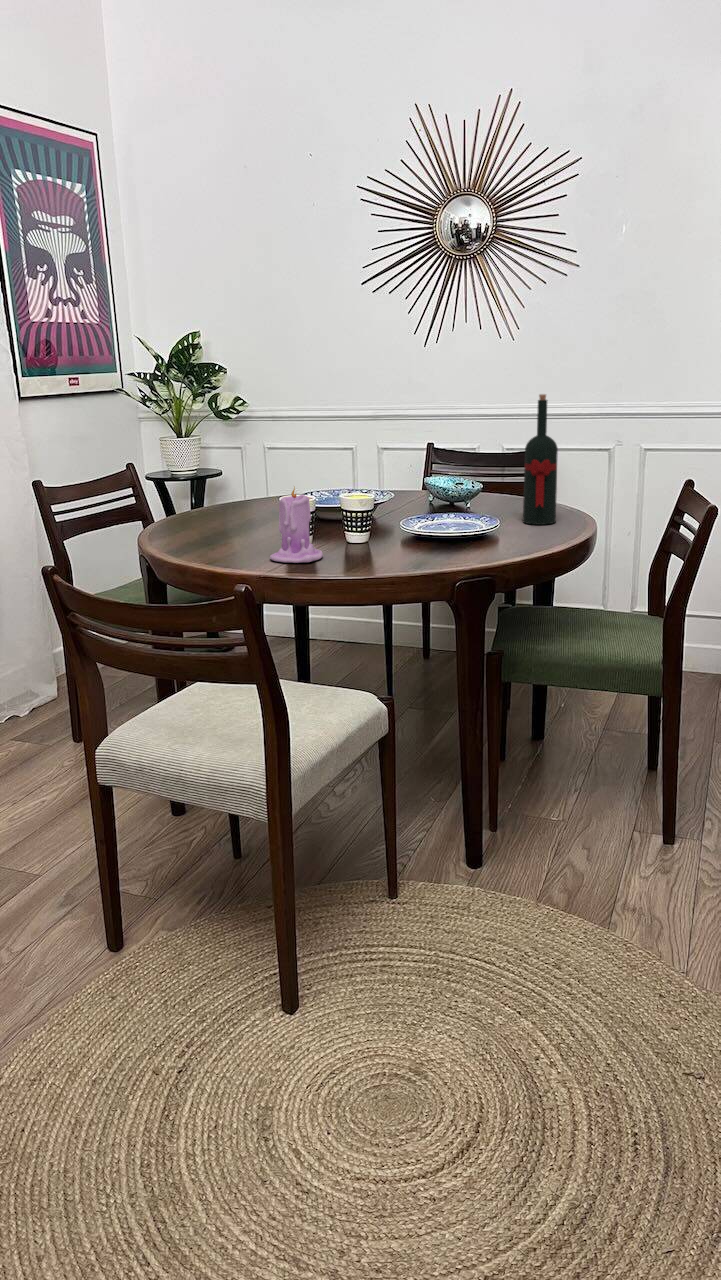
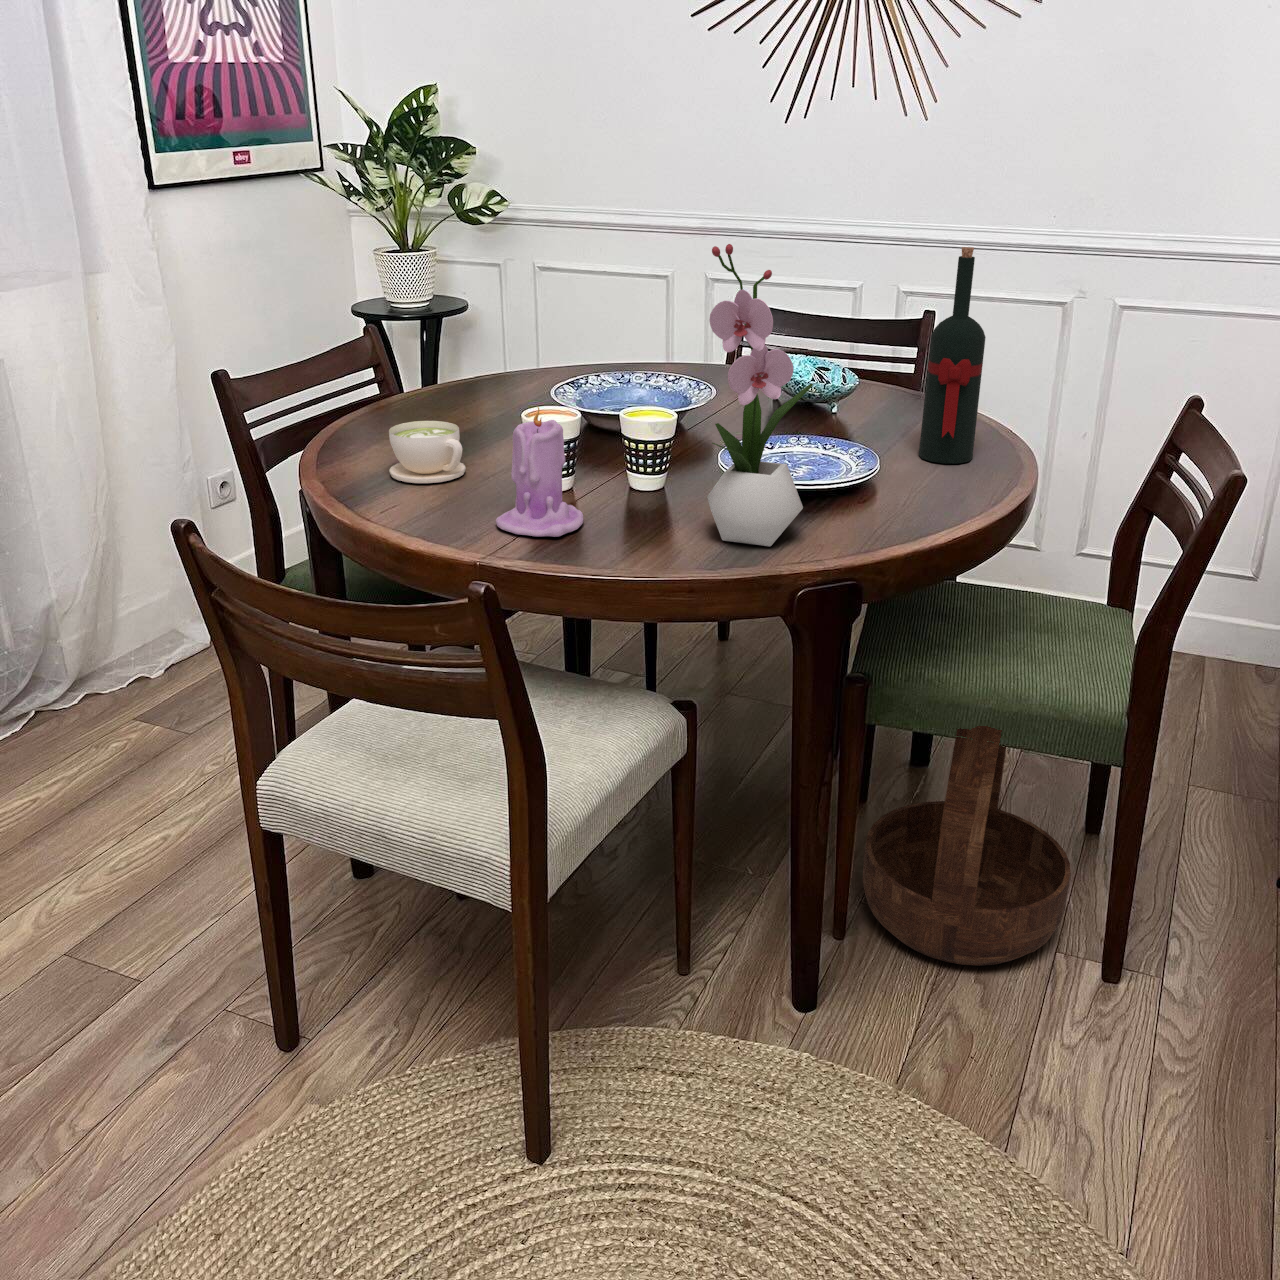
flower arrangement: none [395,382,457,561] -> present [707,244,813,546]
coffee cup: none [198,510,245,545] -> present [389,421,466,483]
basket: none [507,654,638,839] -> present [862,726,1071,966]

